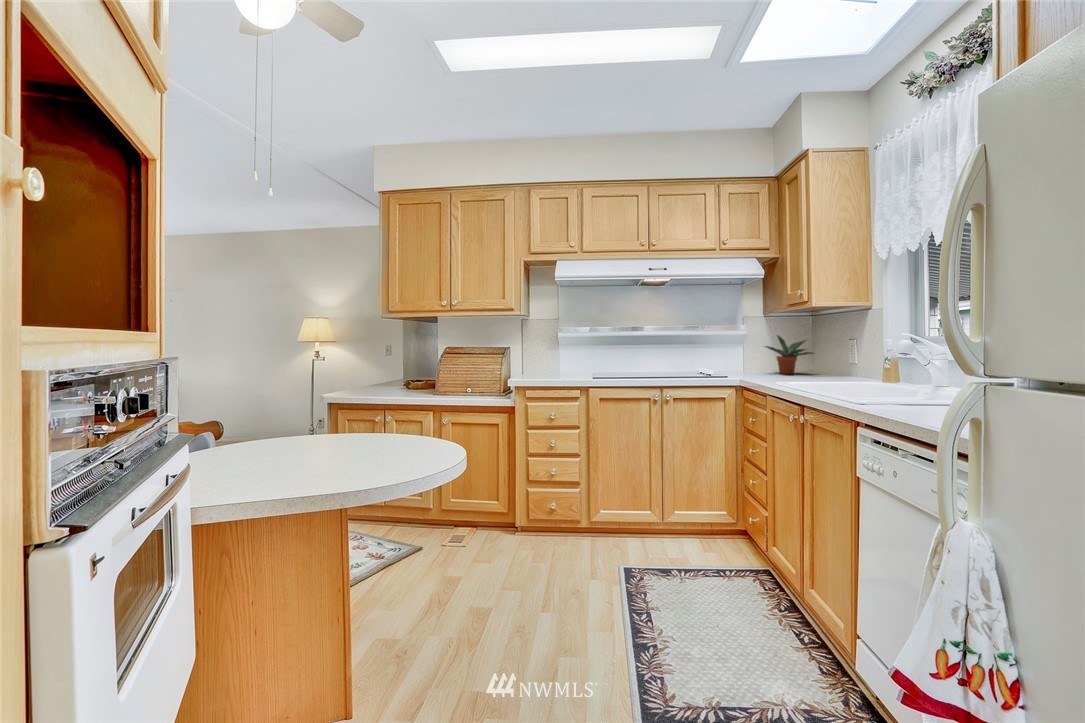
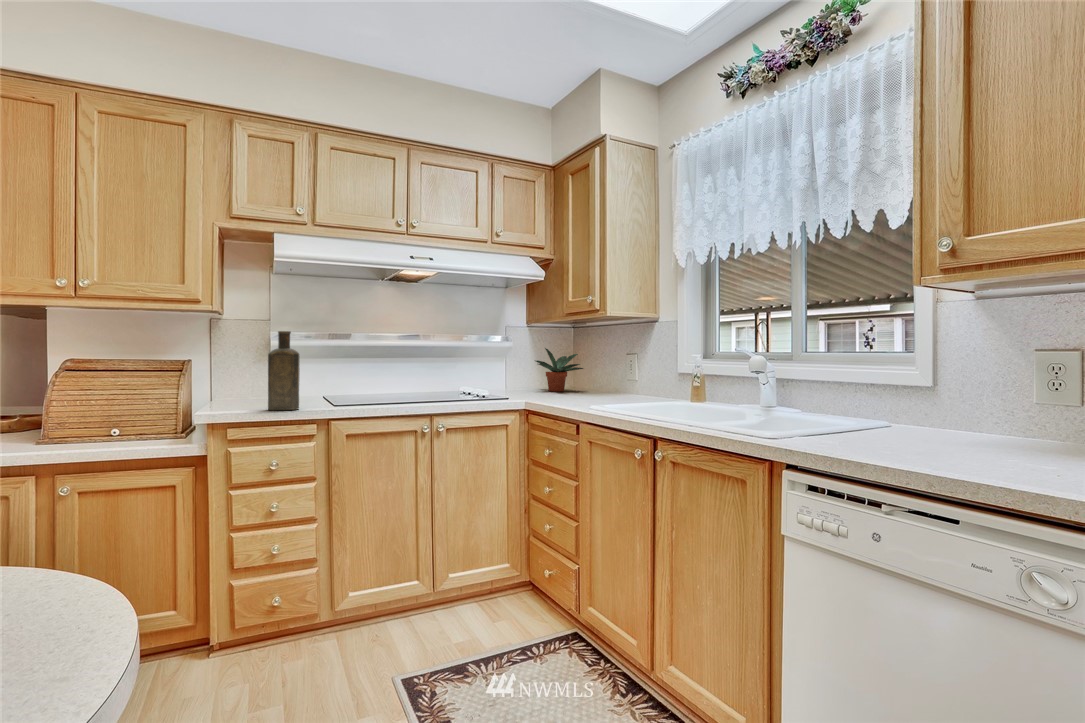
bottle: none [548,328,568,380] -> present [268,331,300,410]

